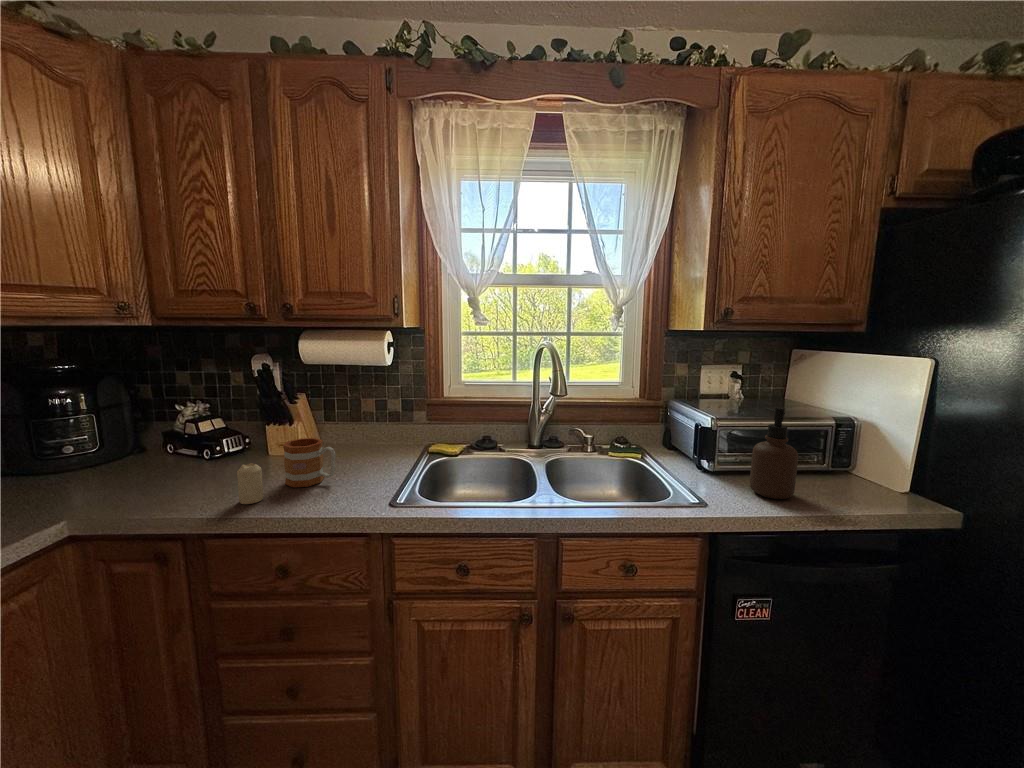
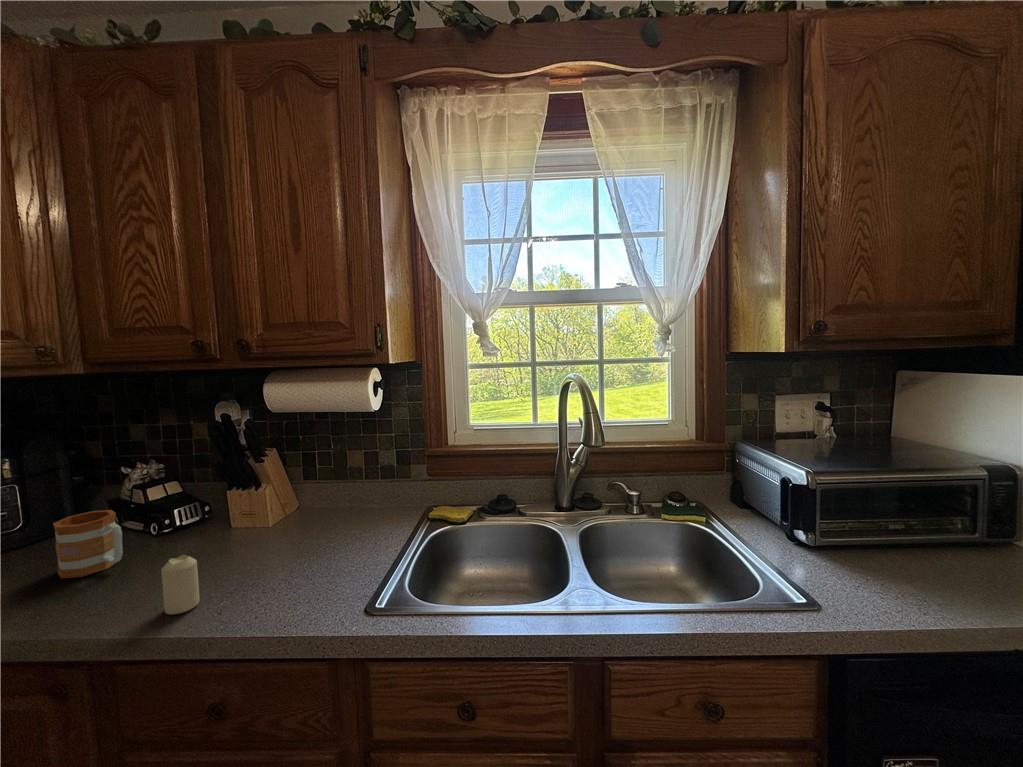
soap dispenser: present [750,407,798,499] -> none [877,459,956,596]
mug: present [283,438,336,487] -> present [53,510,123,579]

